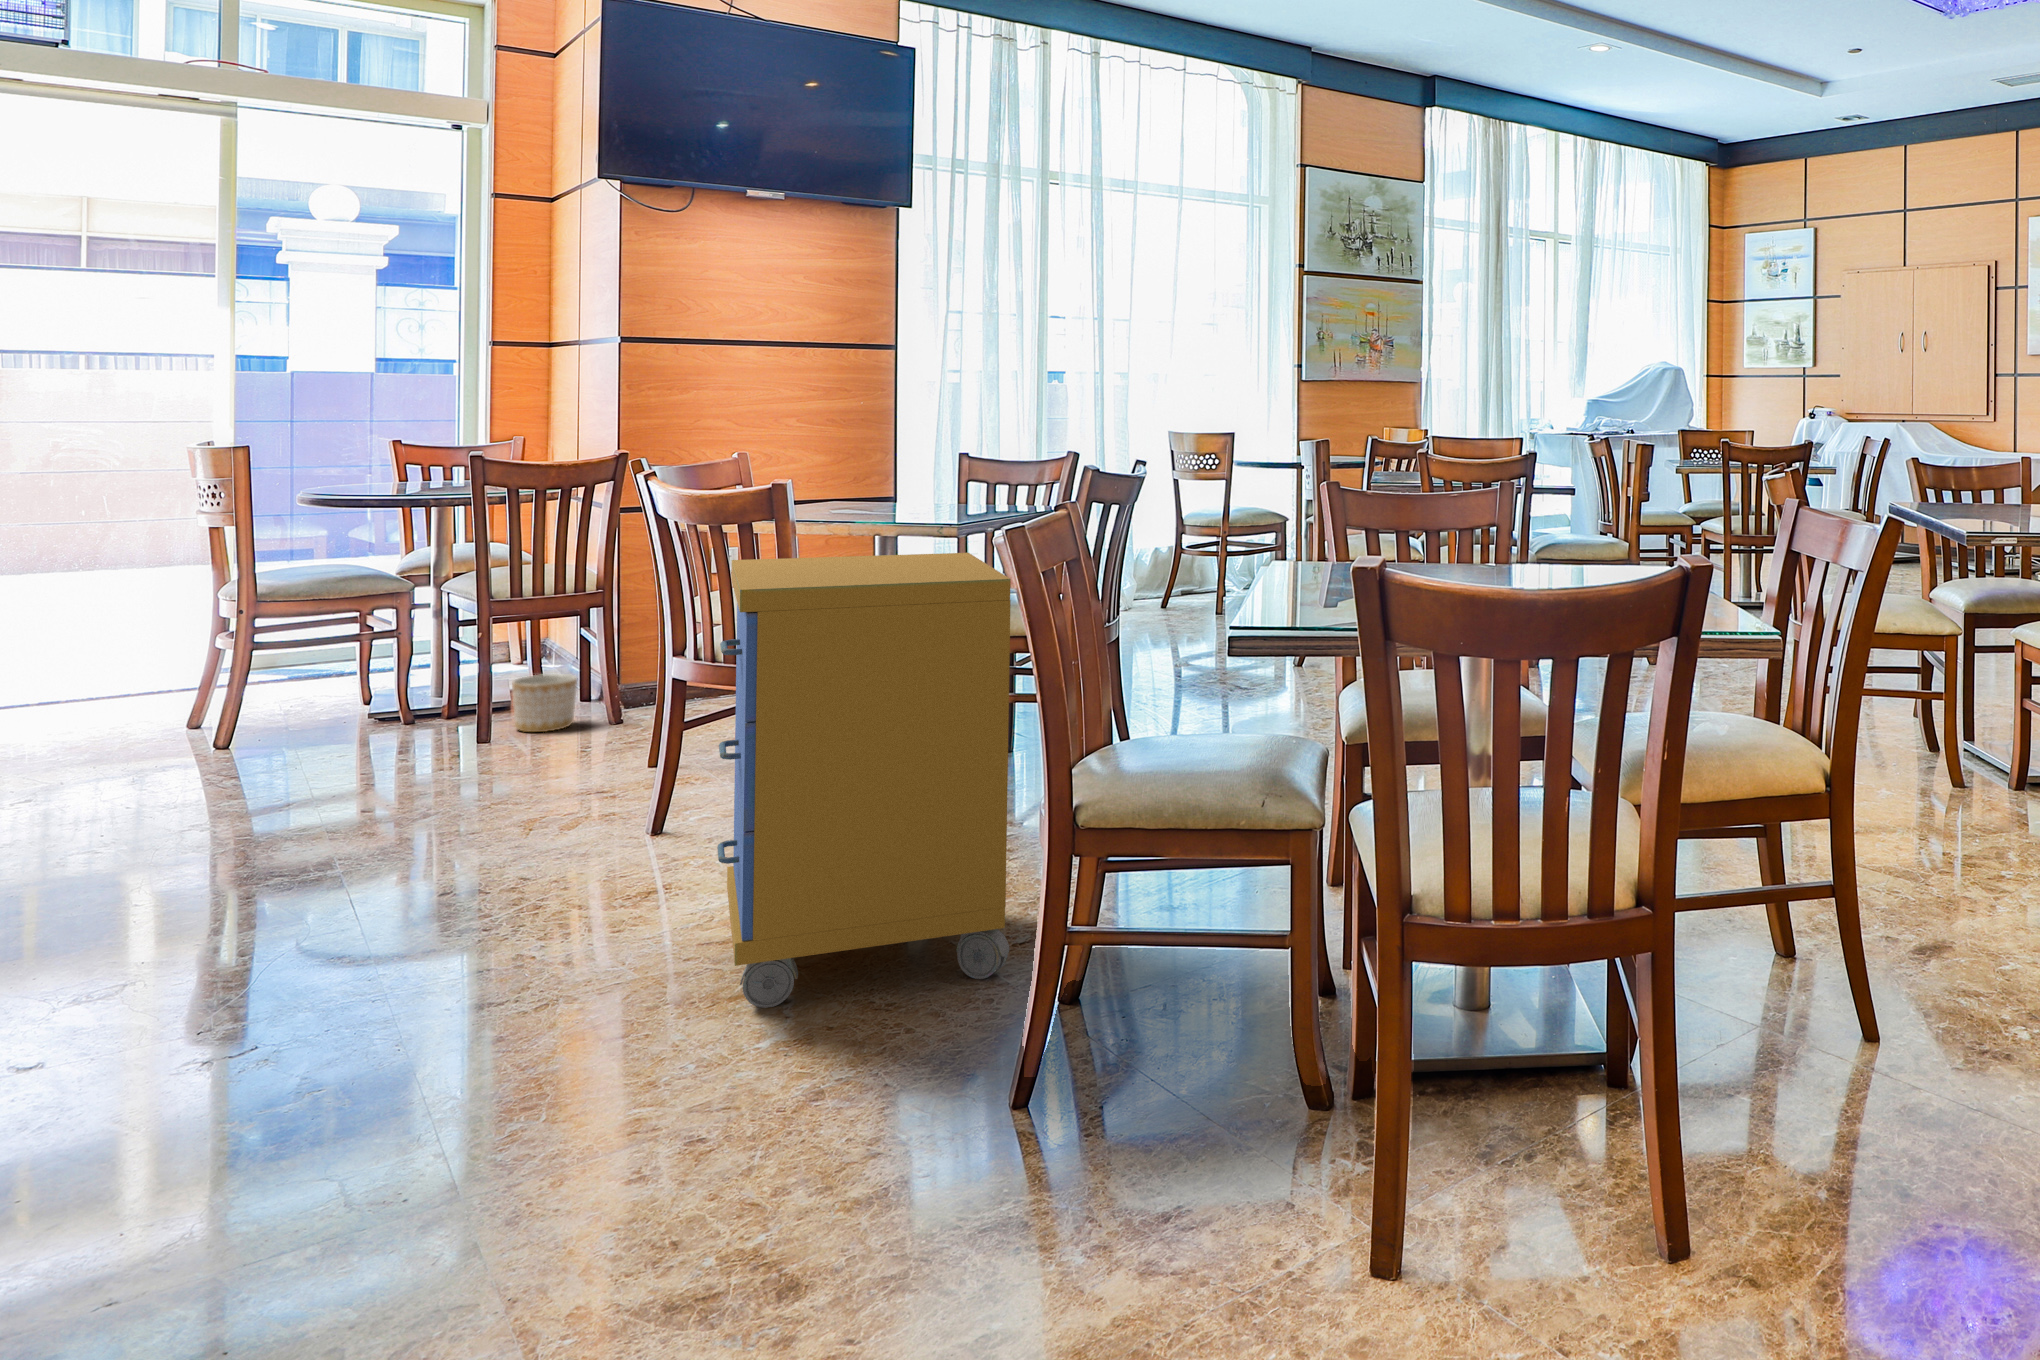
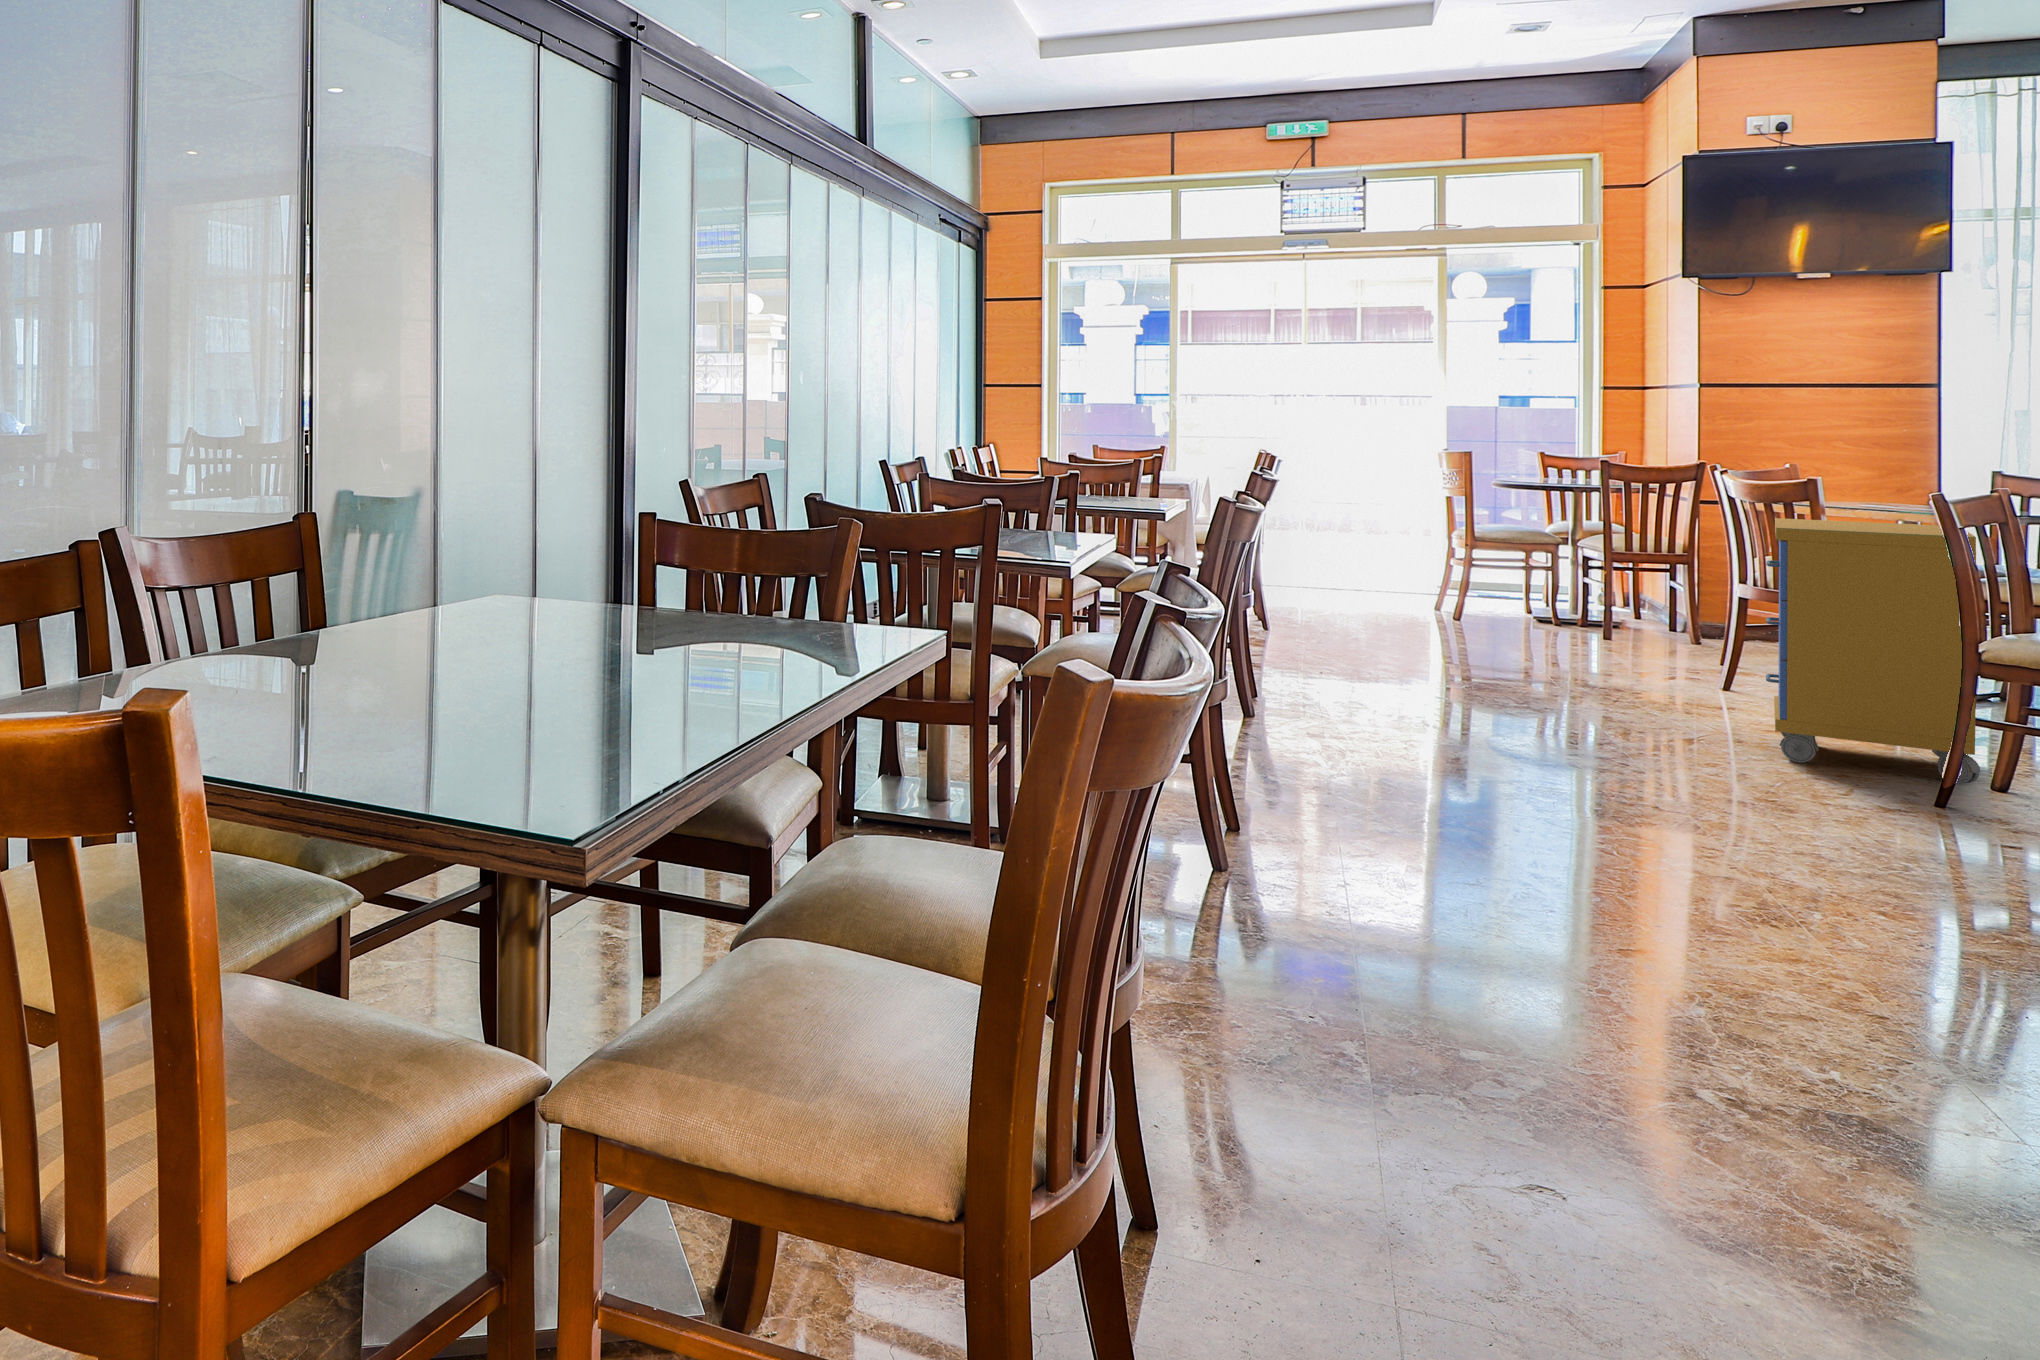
planter: present [512,674,578,732] -> none [1624,606,1670,642]

